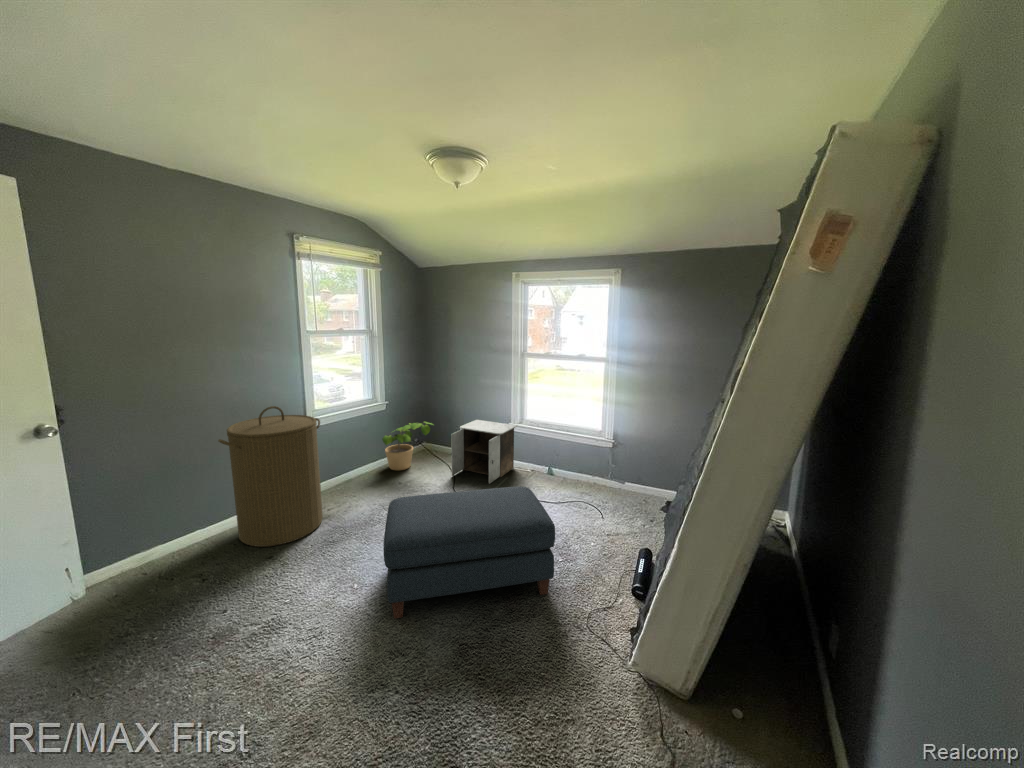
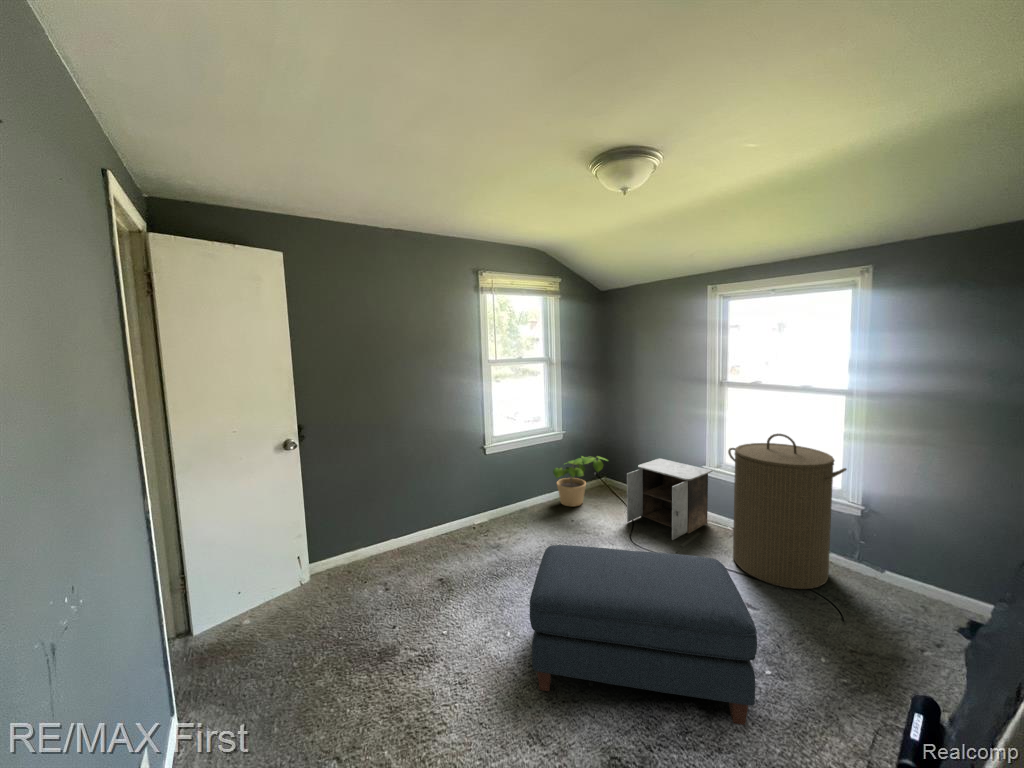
laundry hamper: present [218,406,323,547] -> present [728,434,847,589]

